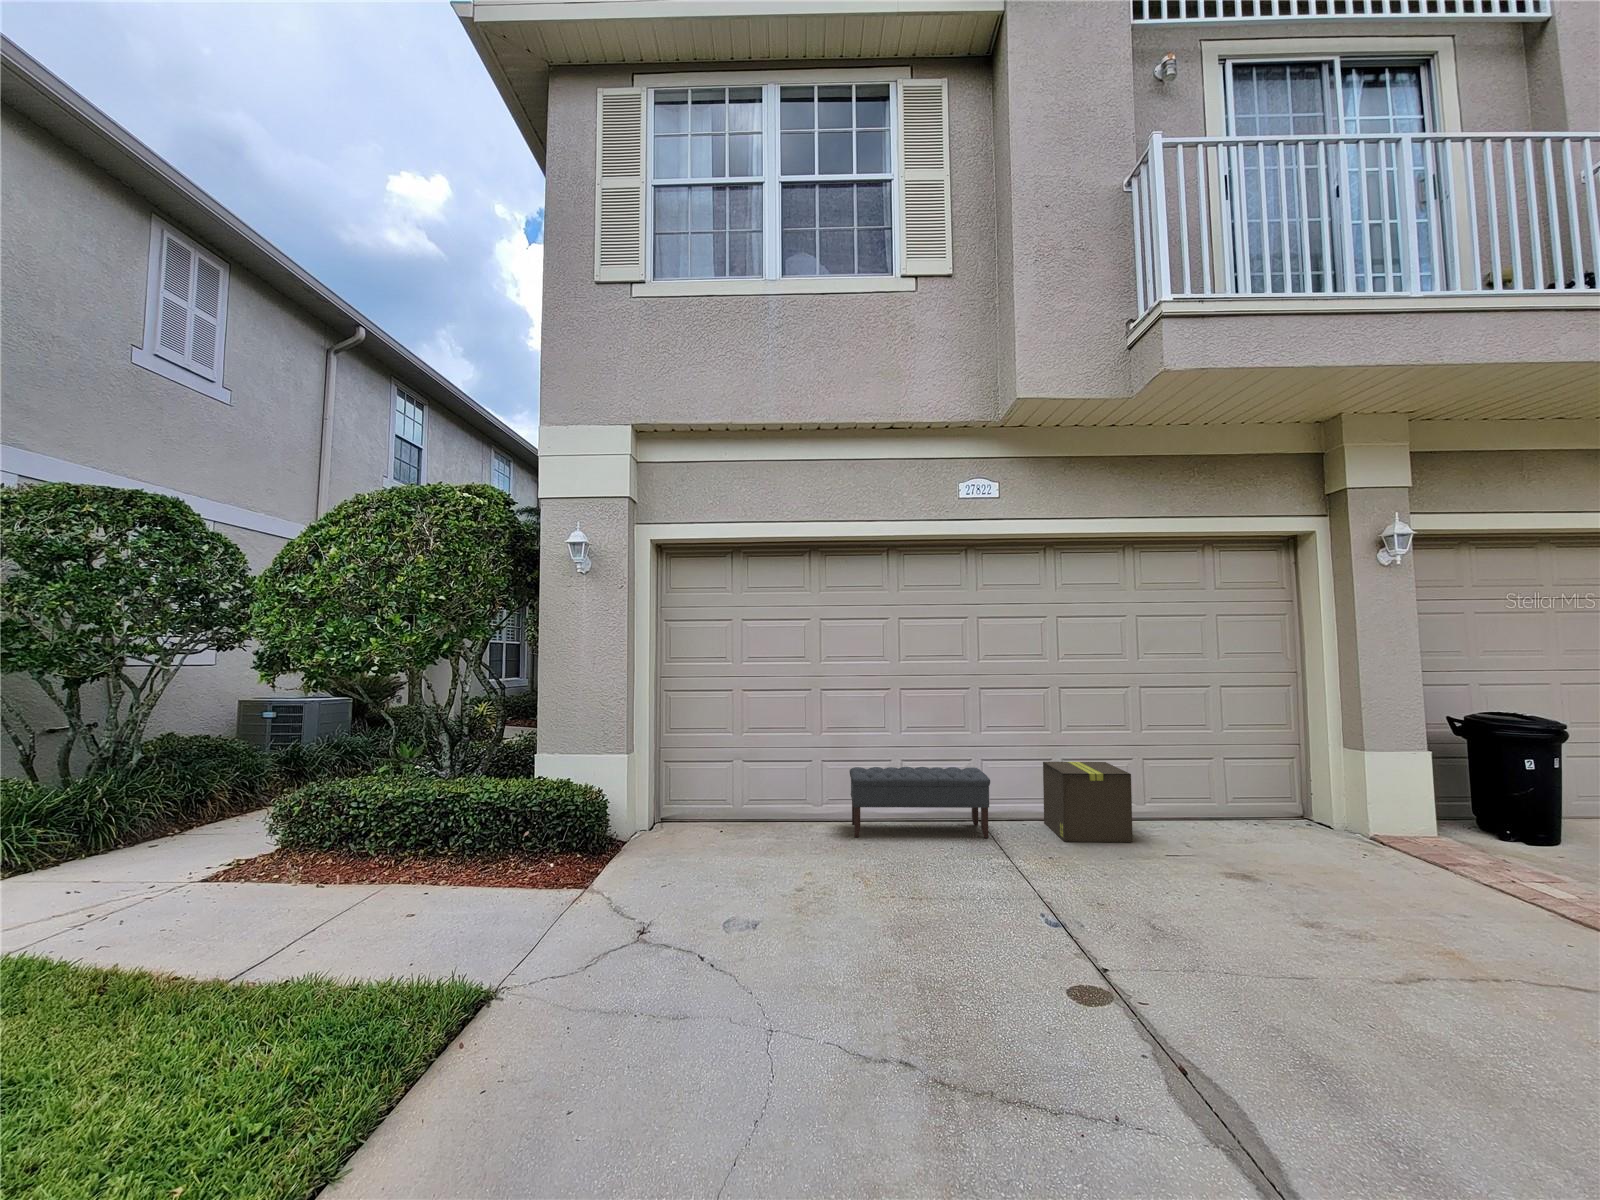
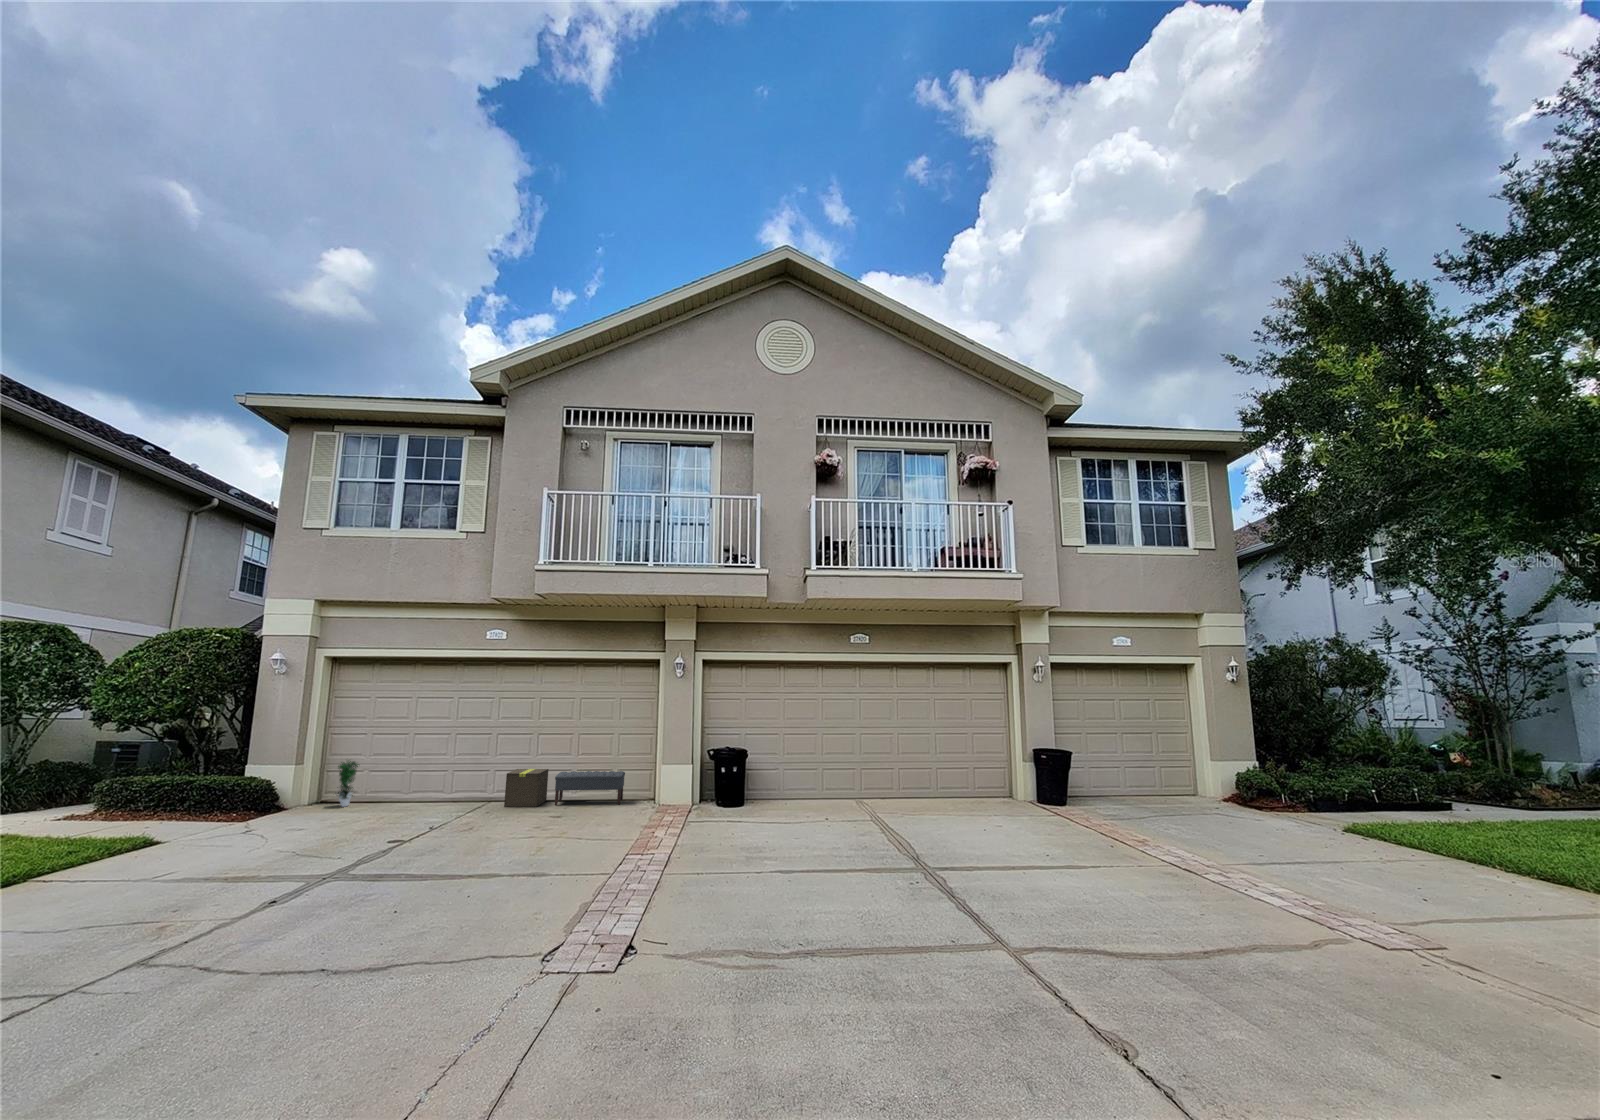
potted plant: none [705,739,758,839] -> present [337,761,359,807]
bench: present [850,767,990,838] -> present [555,771,625,805]

